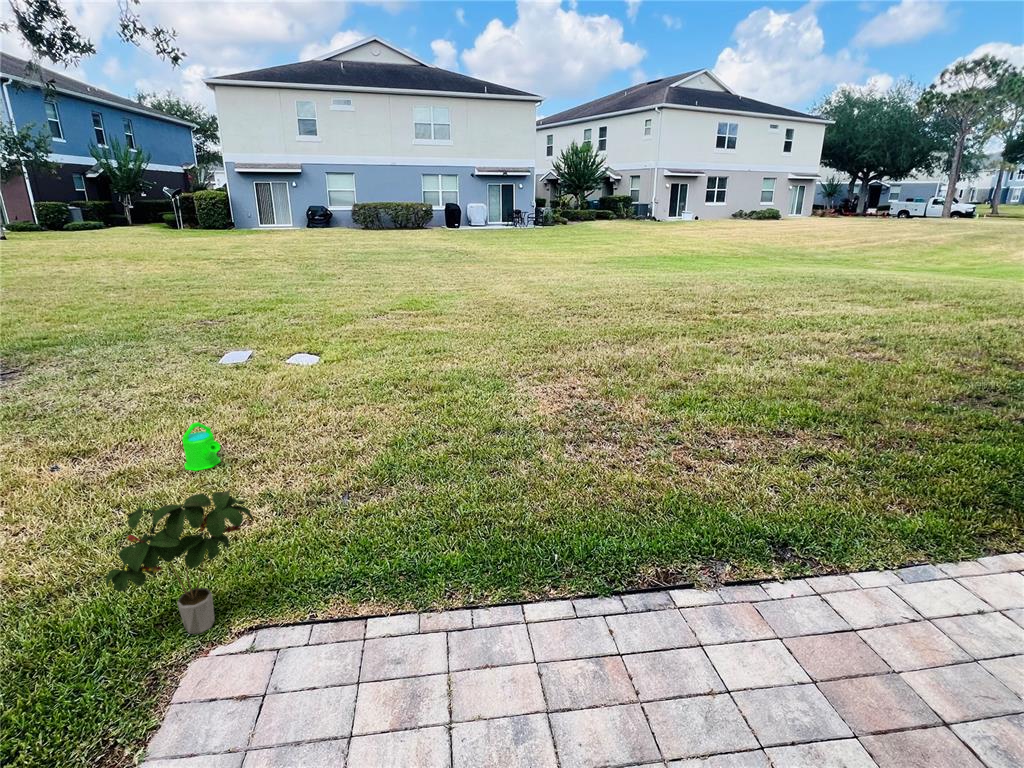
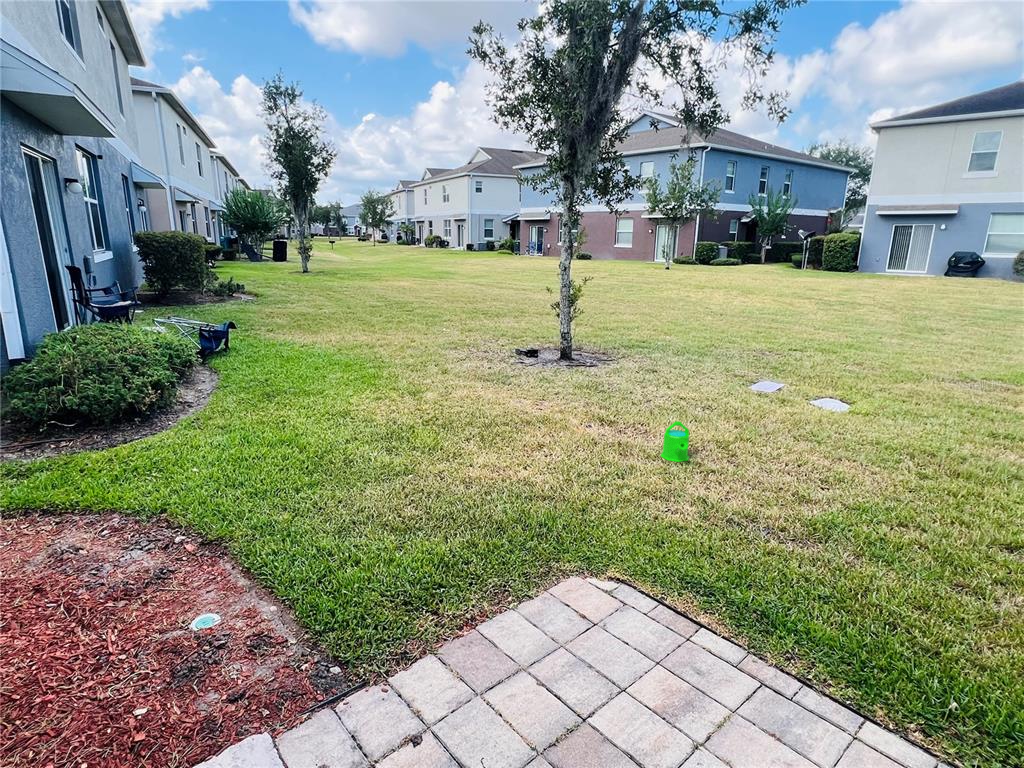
potted plant: present [106,490,254,634] -> none [546,452,647,563]

